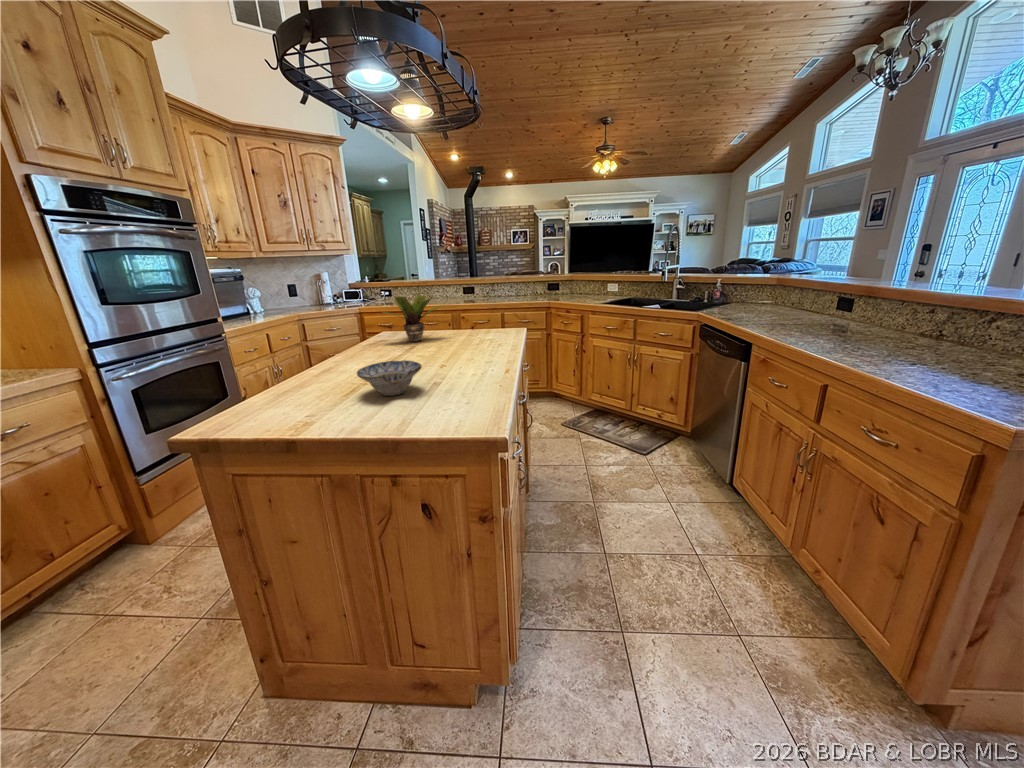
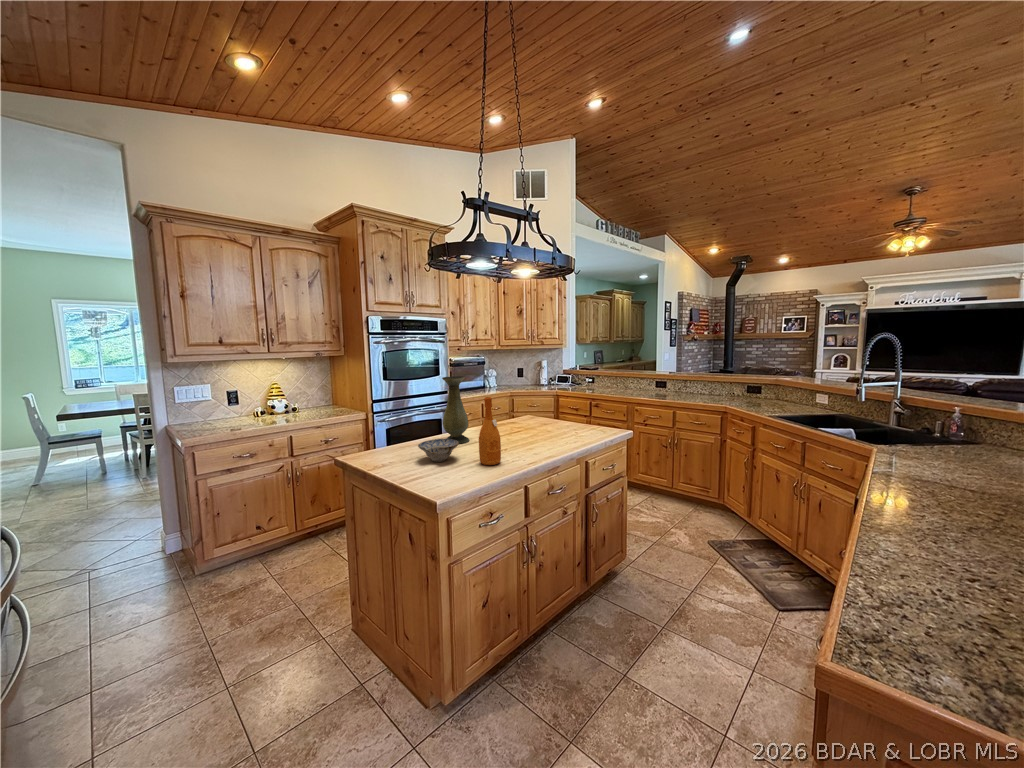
vase: none [325,270,381,375] -> present [442,376,469,443]
wine bottle: none [451,286,483,383] -> present [479,397,501,465]
potted plant: present [383,296,442,342] -> none [503,393,550,427]

